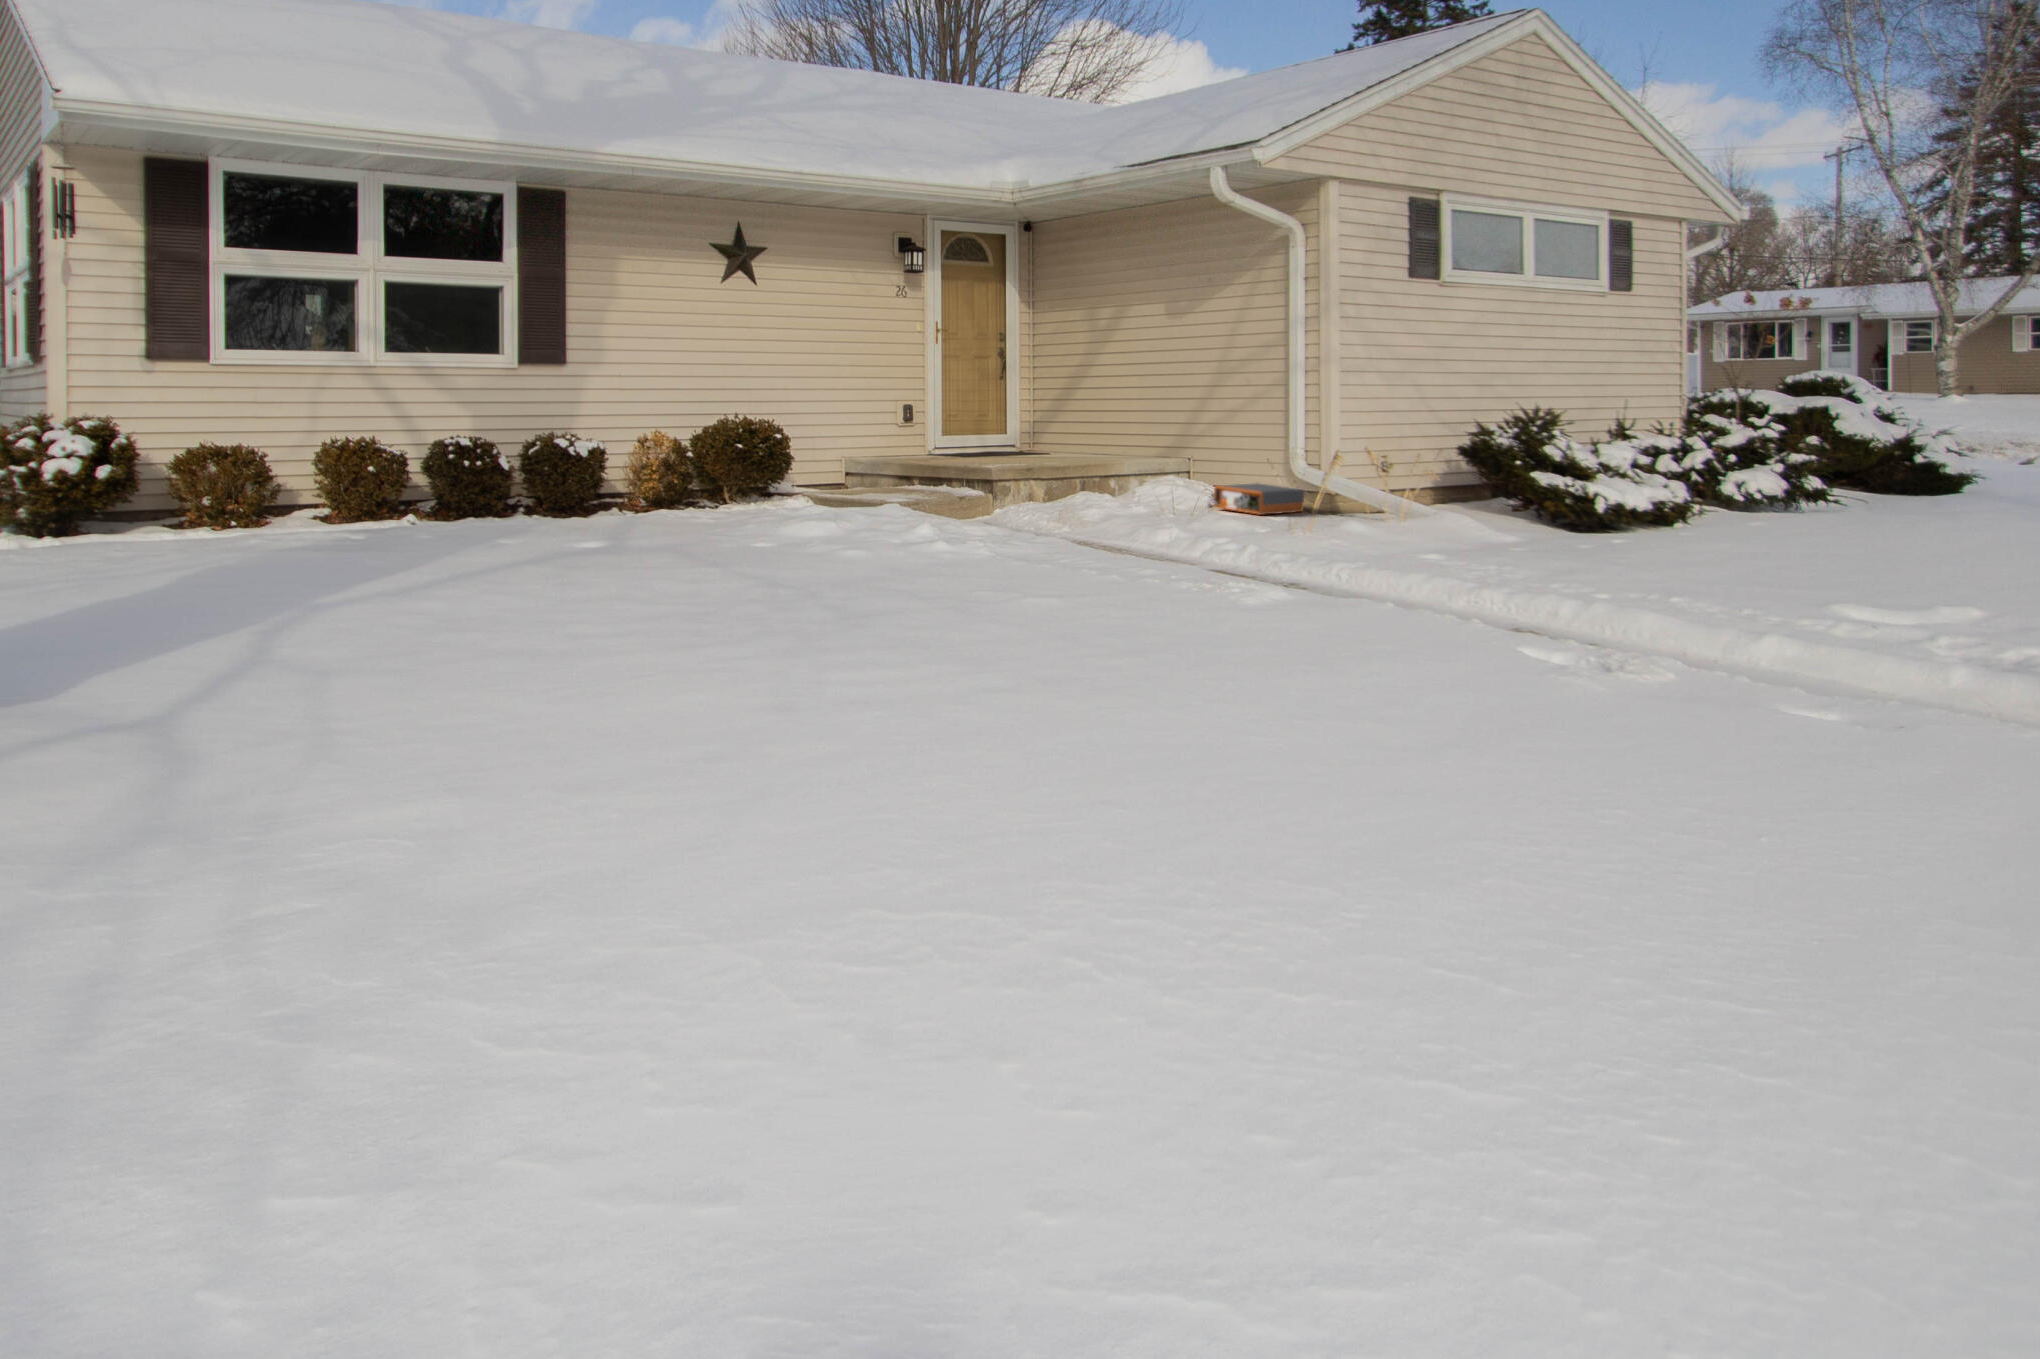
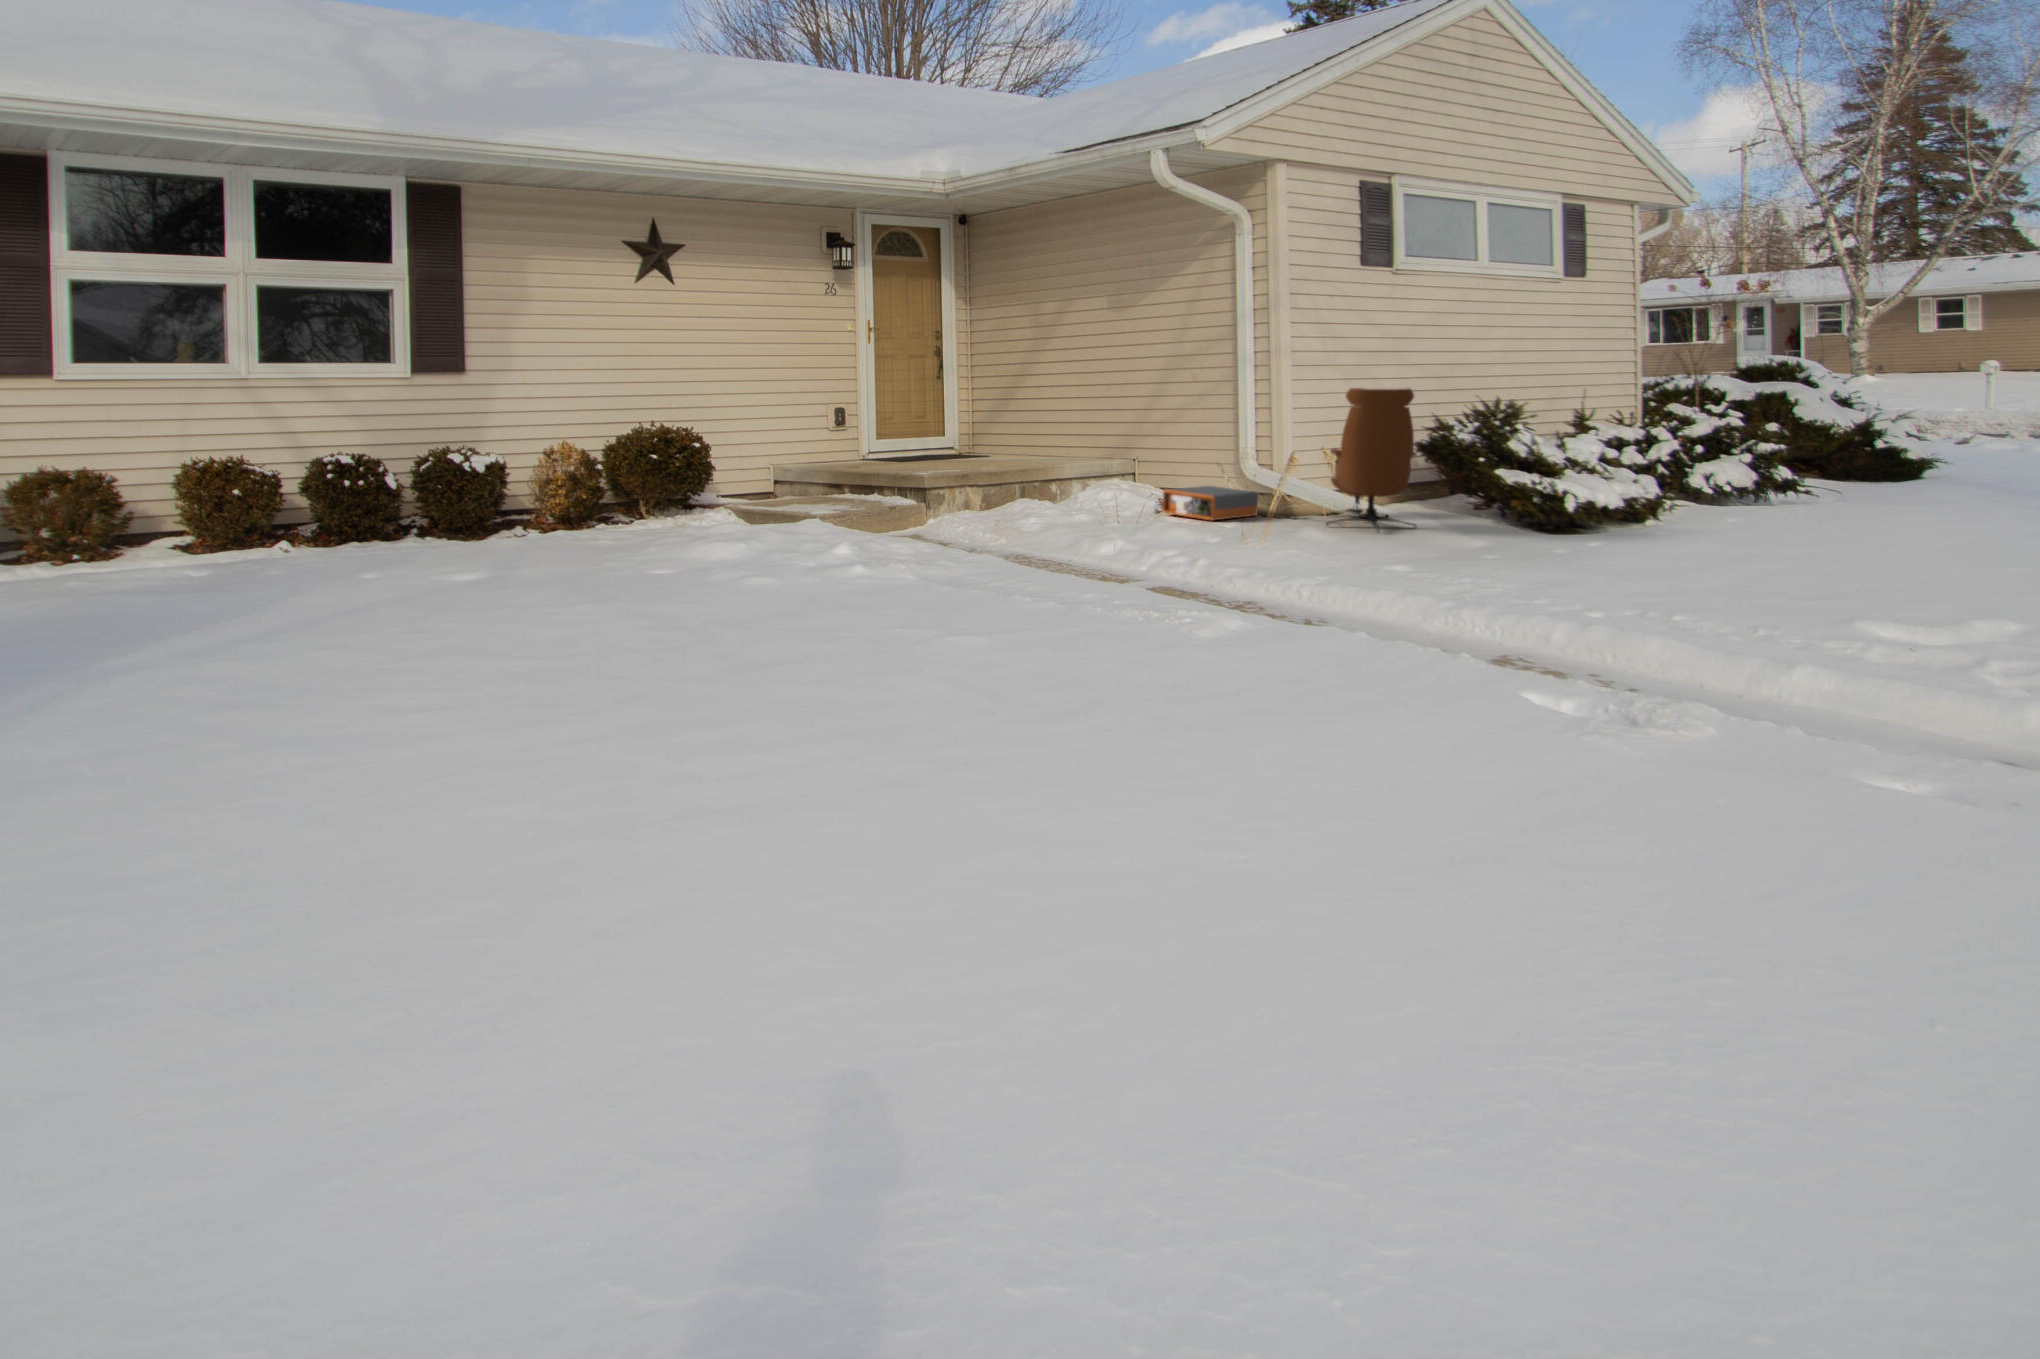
lounge chair: none [1366,393,1452,528] -> present [1326,388,1416,532]

